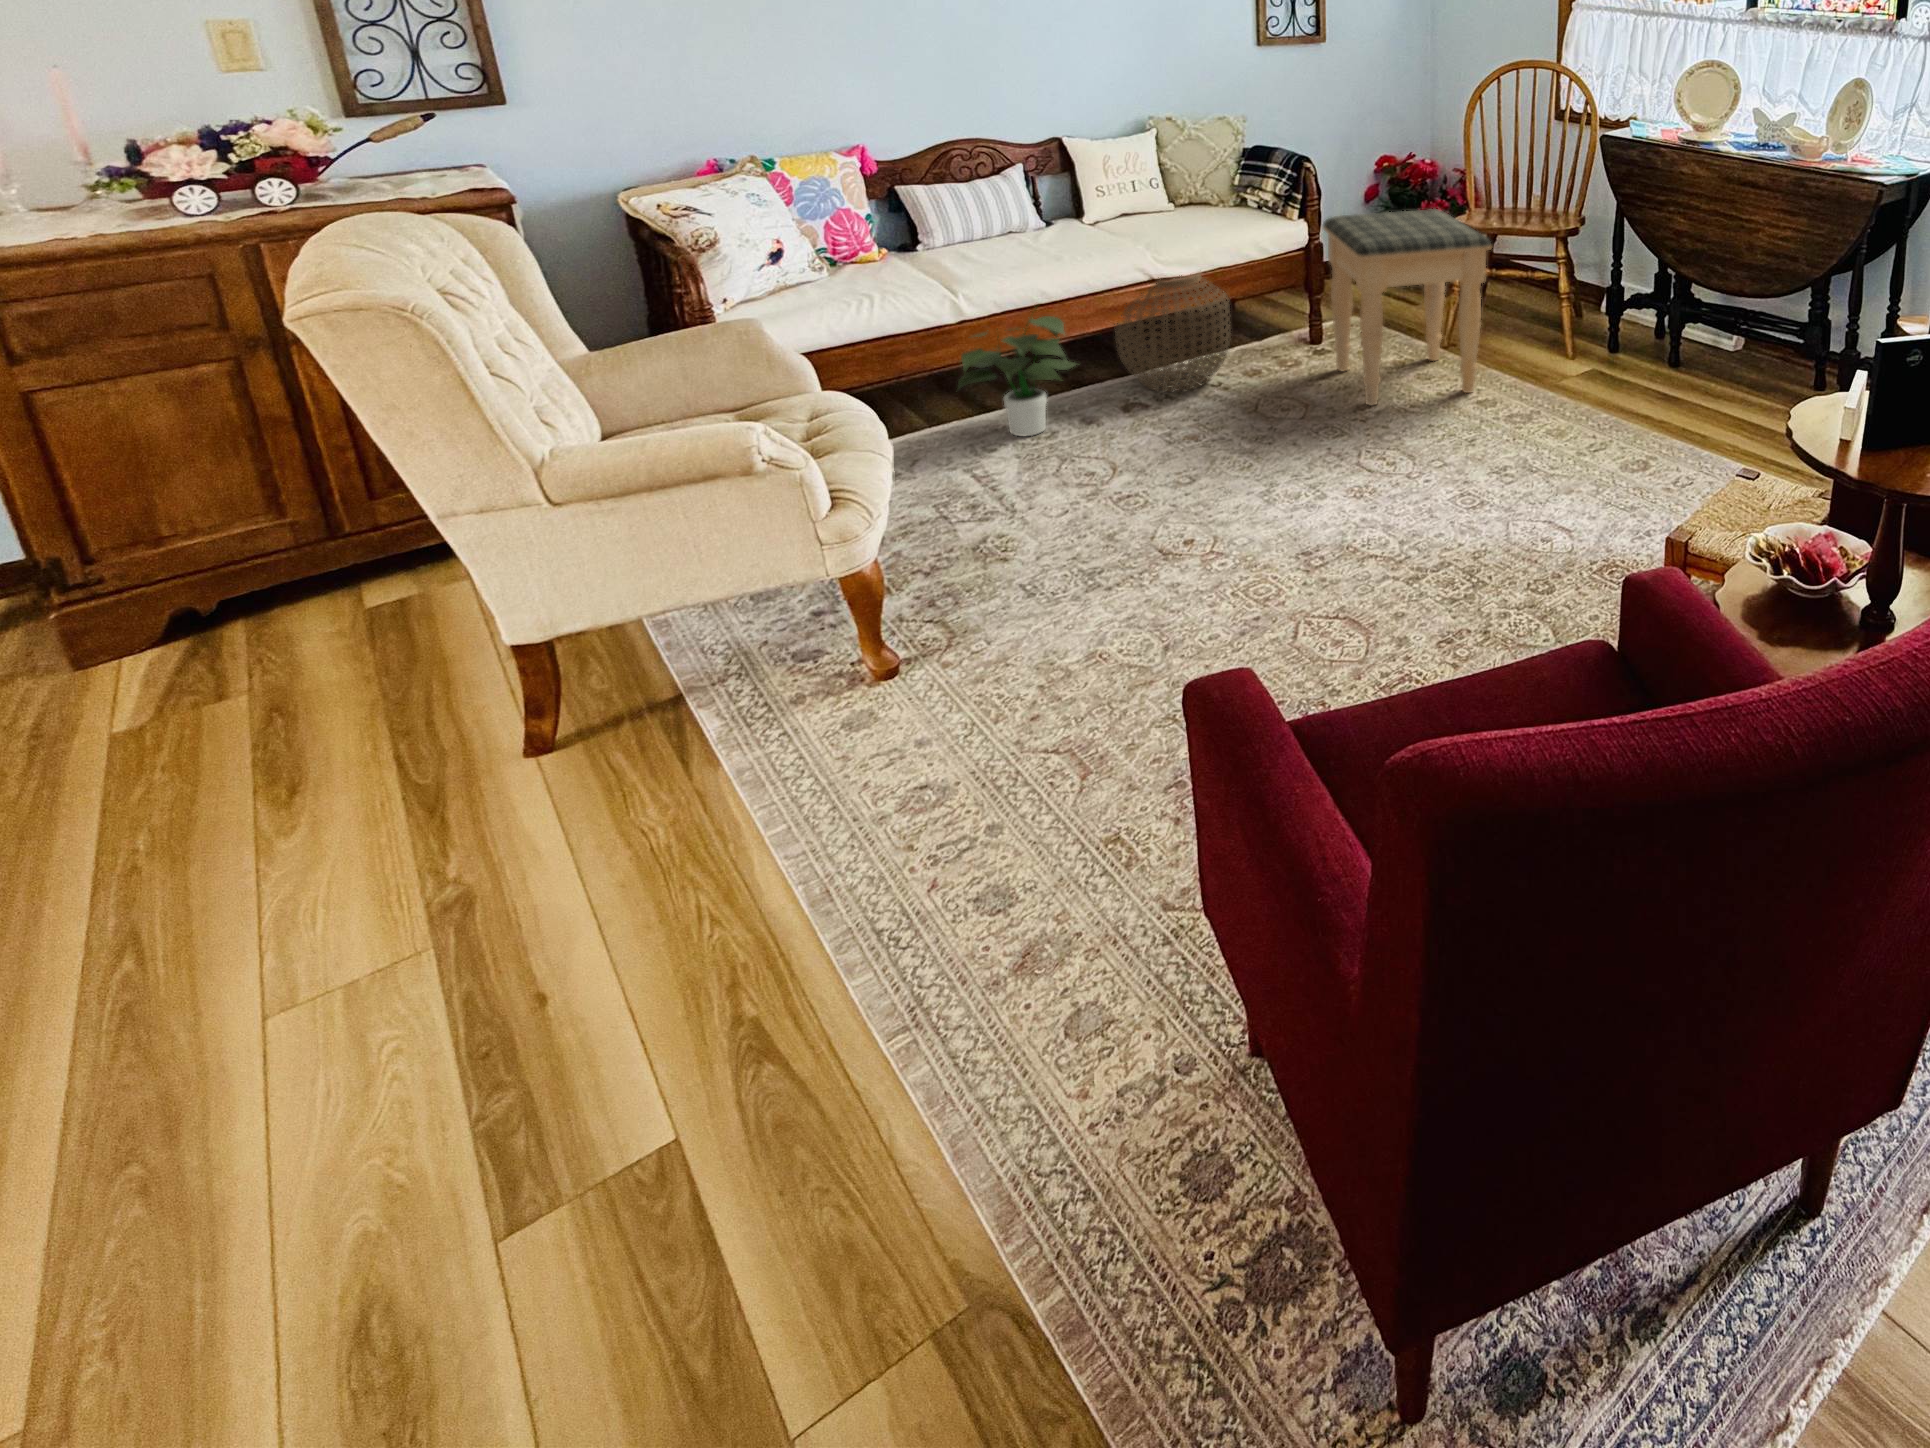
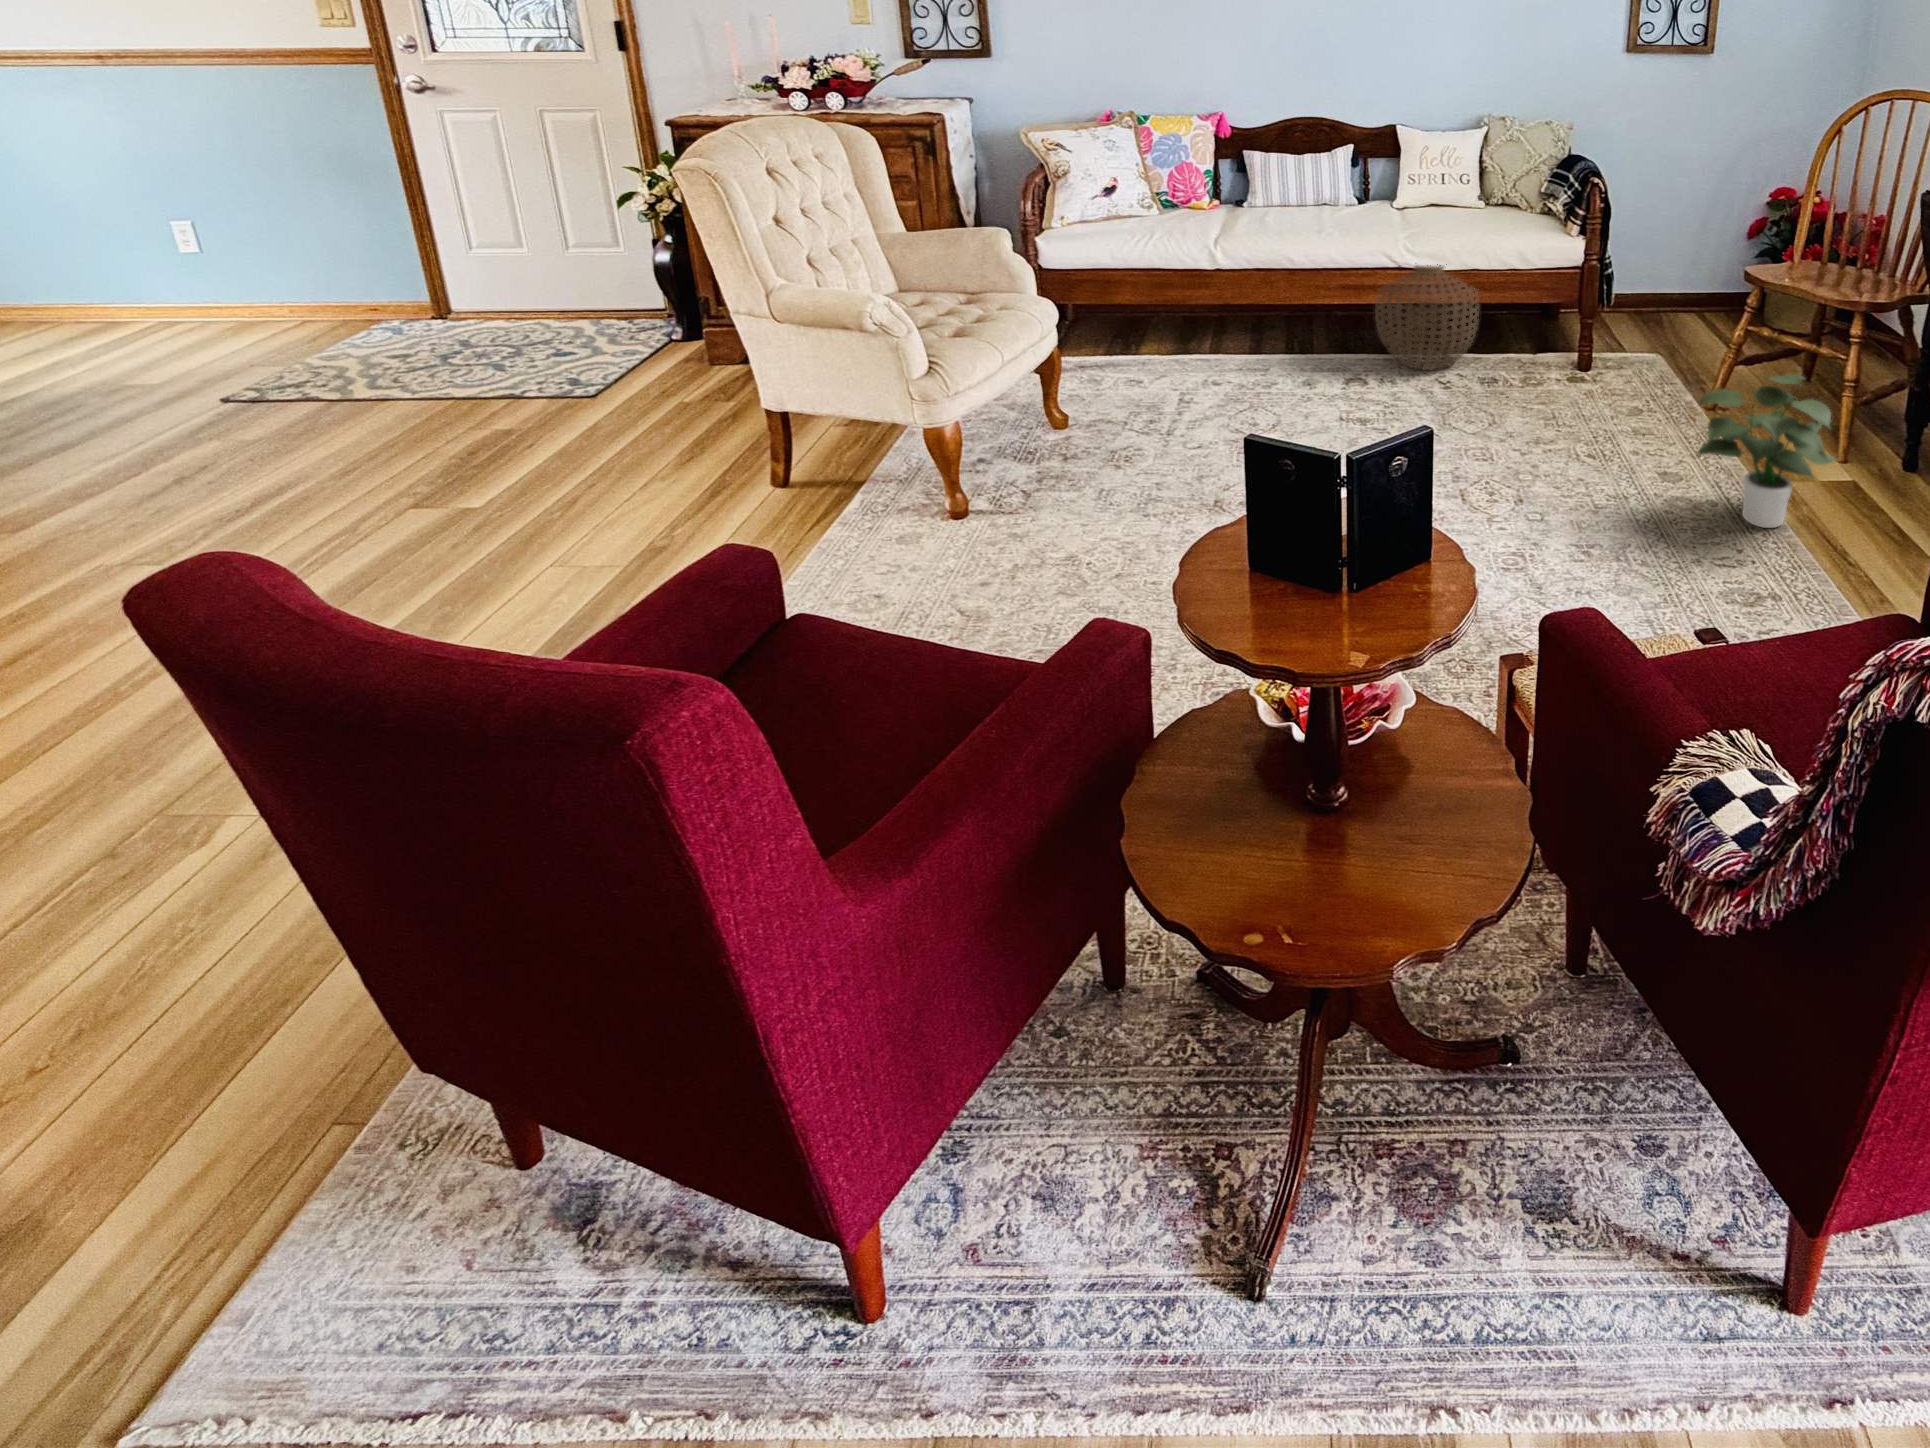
footstool: present [1322,209,1491,405] -> none [1549,232,1714,446]
potted plant: present [958,307,1076,436] -> present [1698,374,1836,528]

